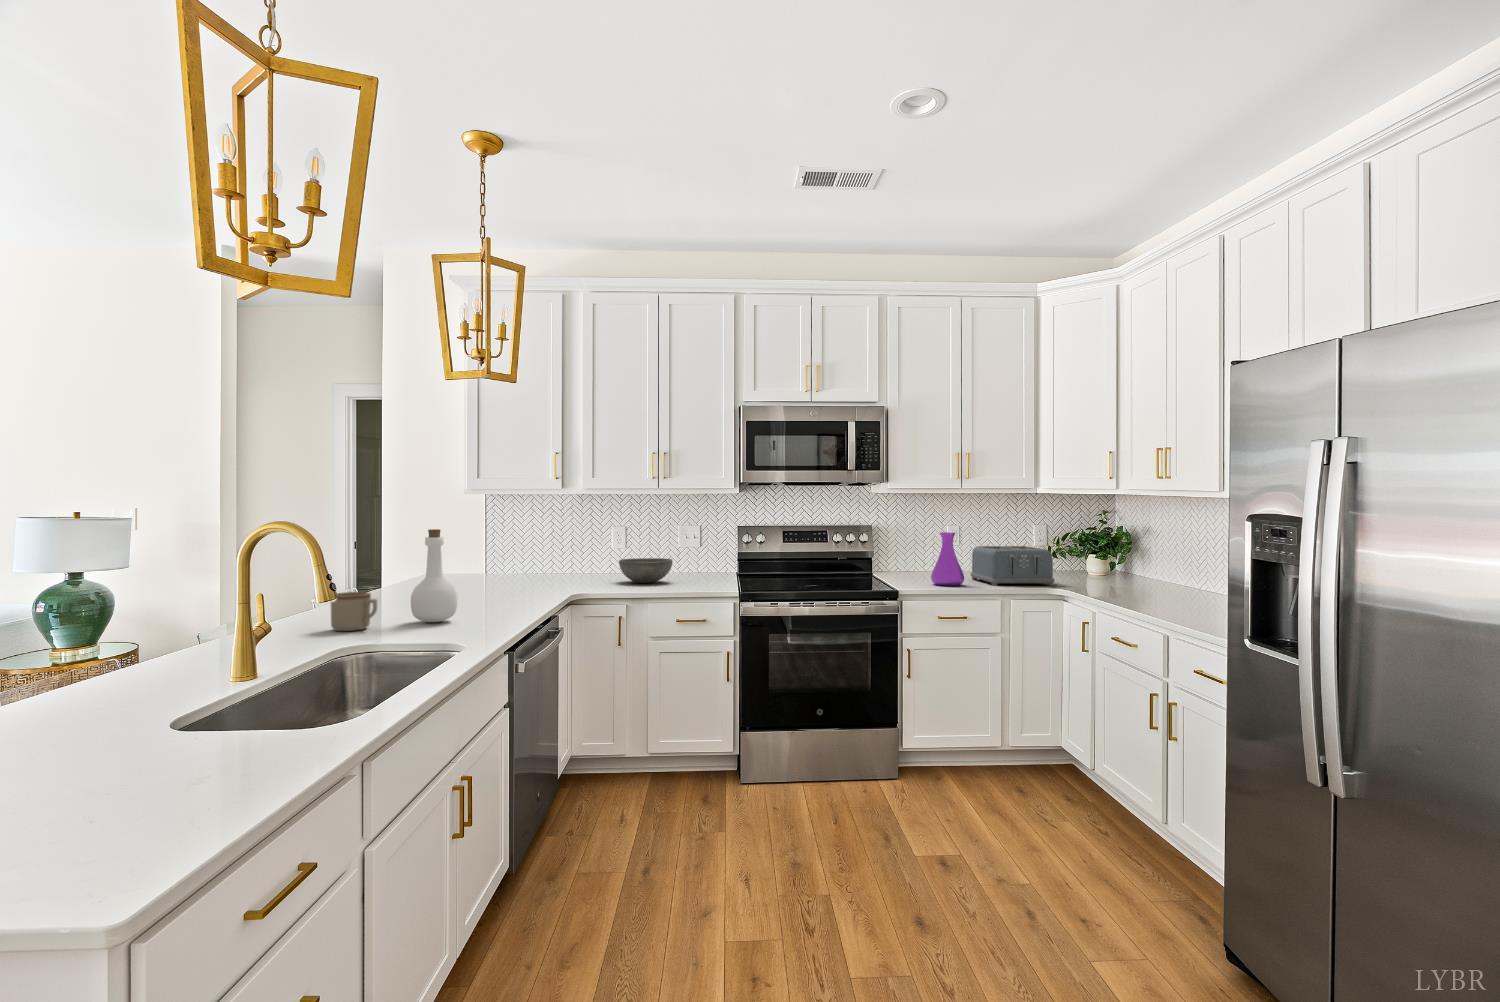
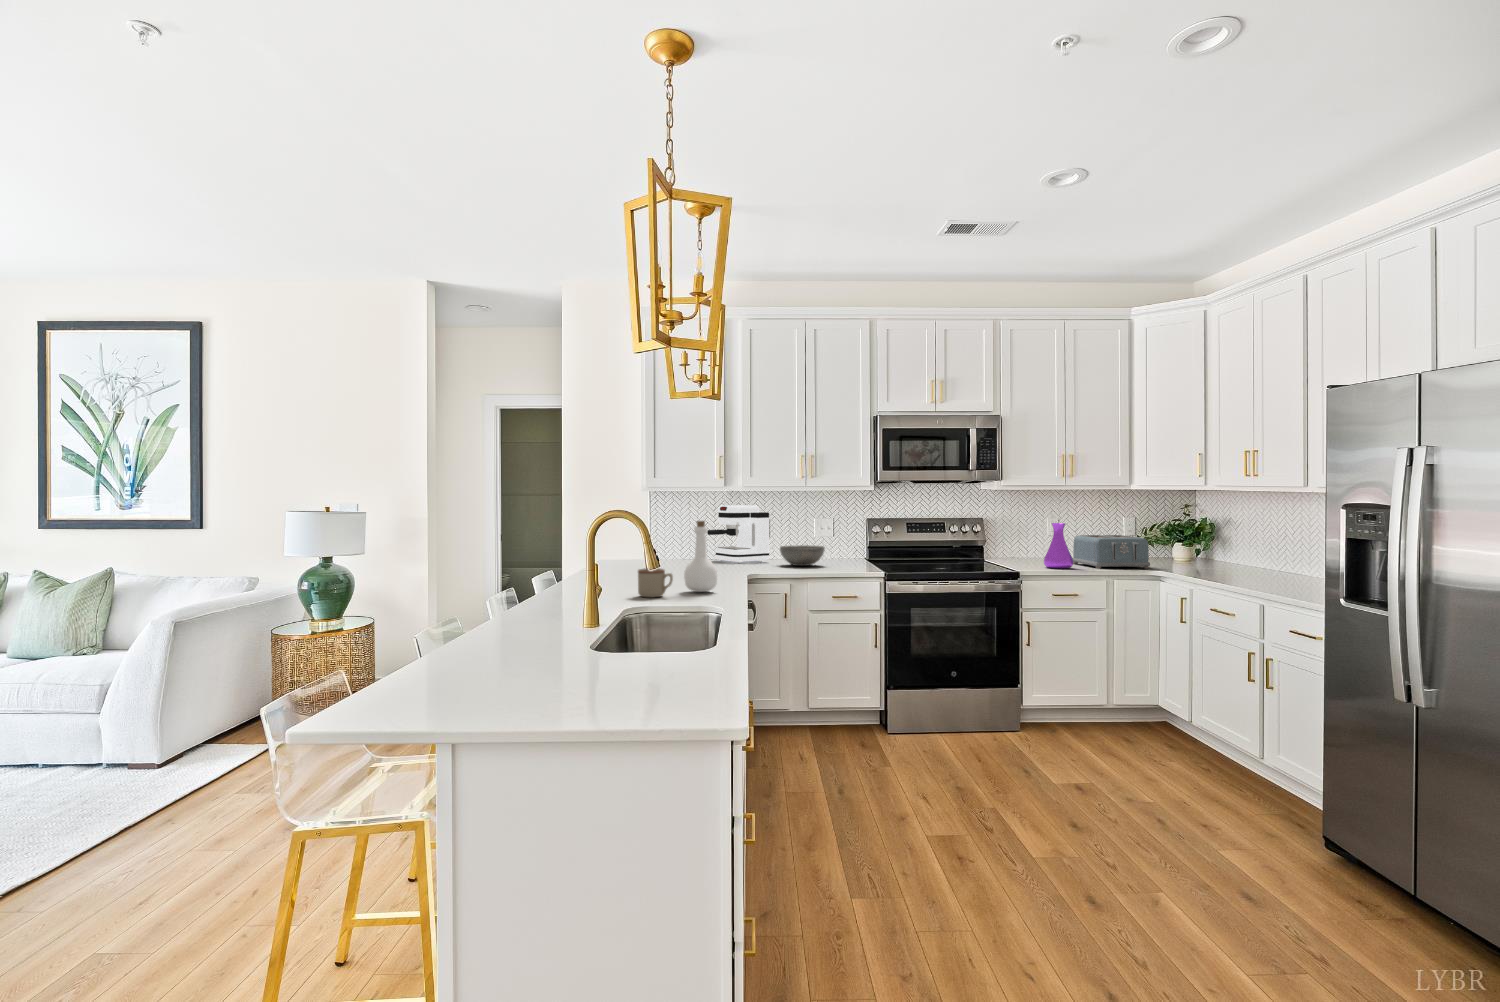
coffee maker: none [543,511,617,579] -> present [707,505,769,563]

